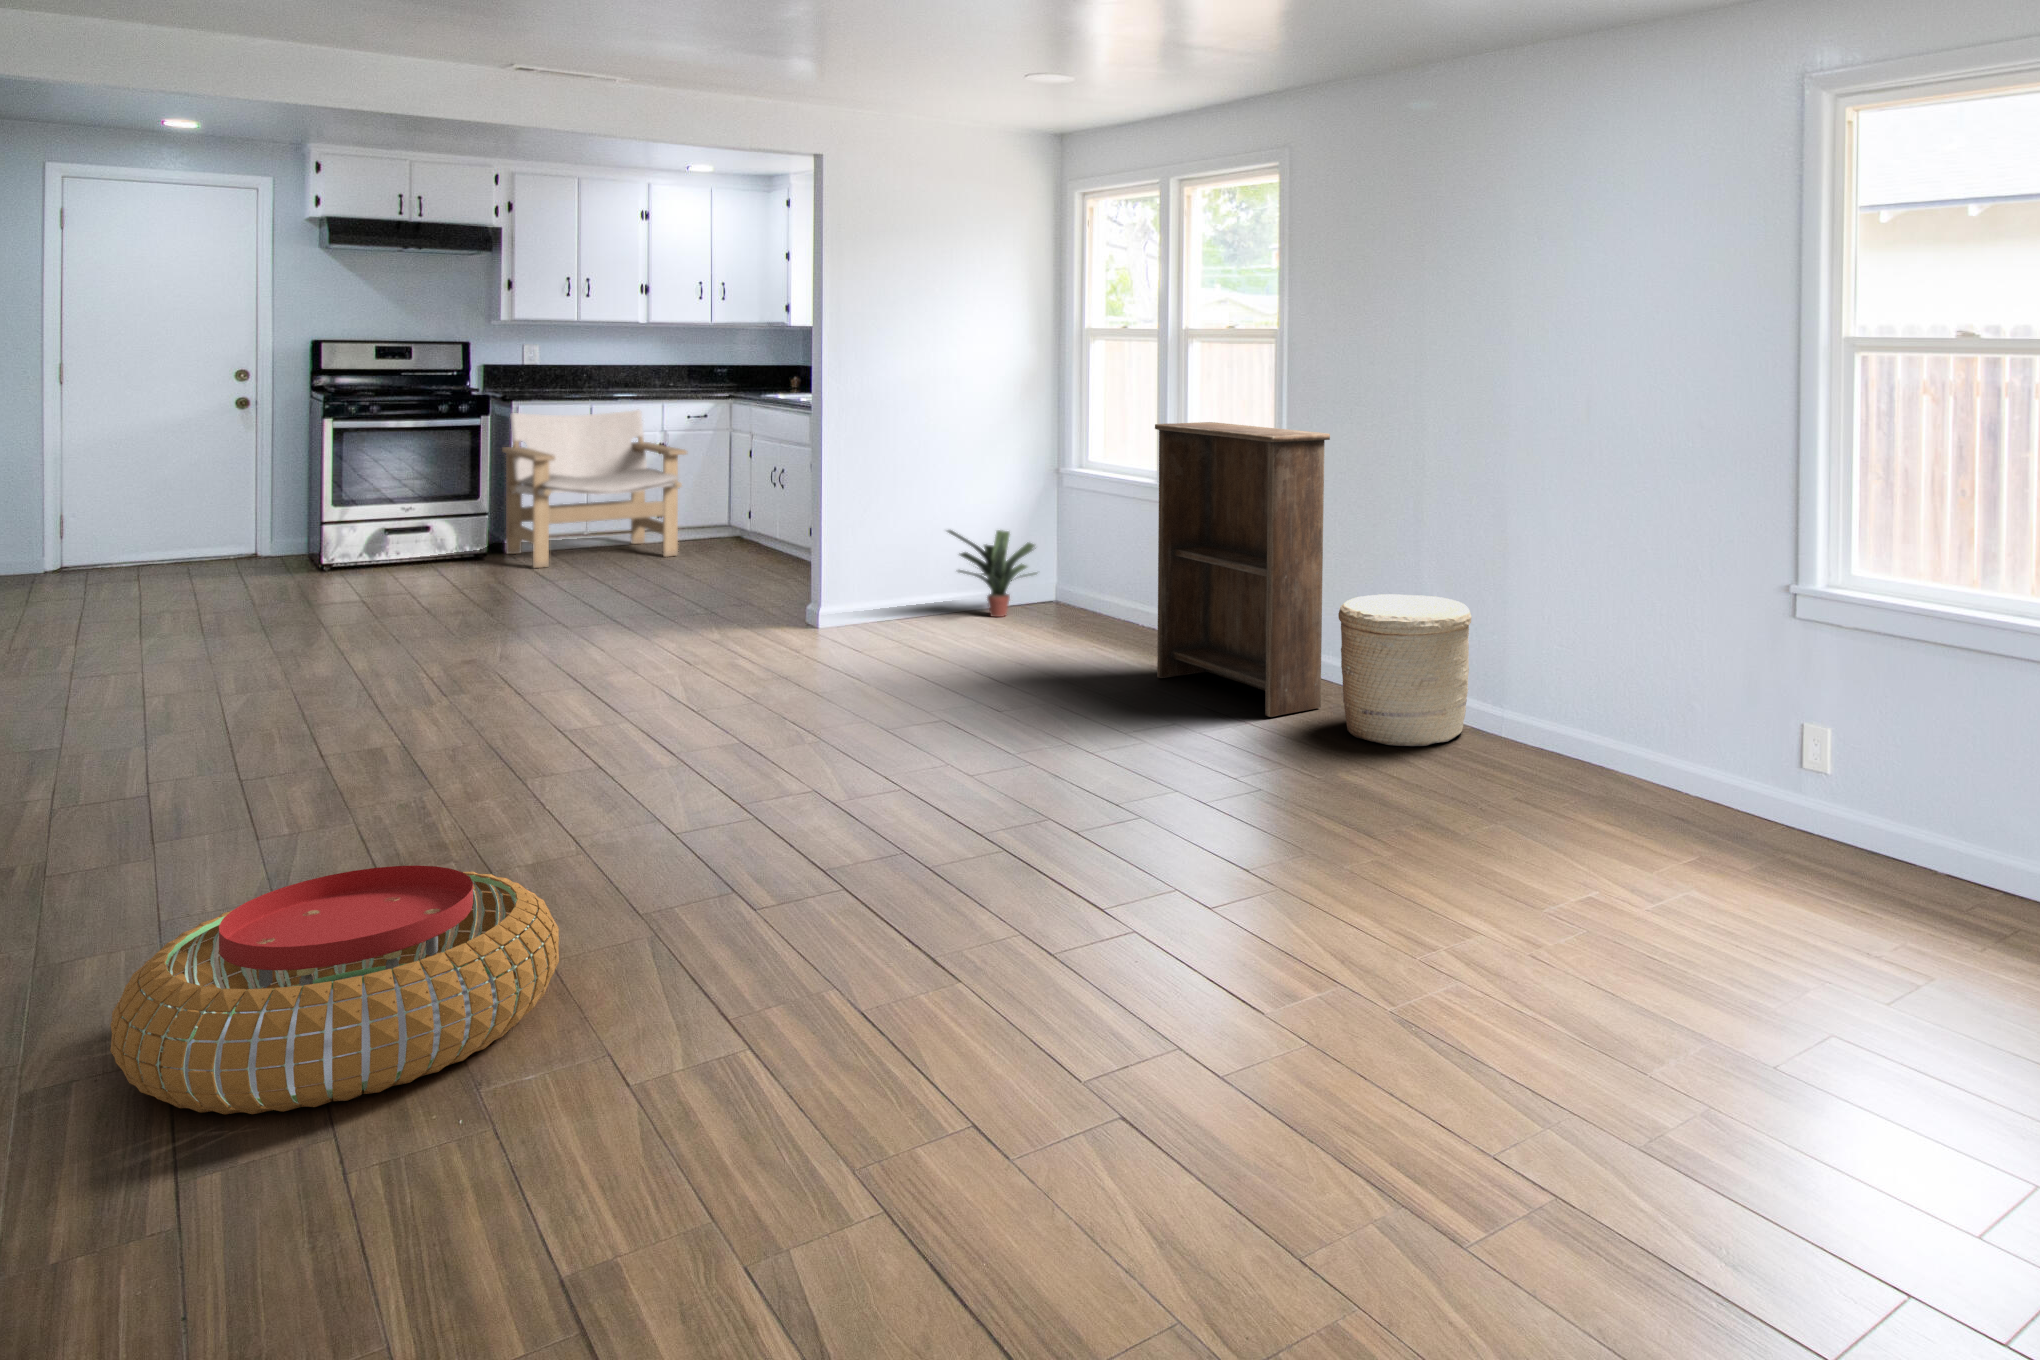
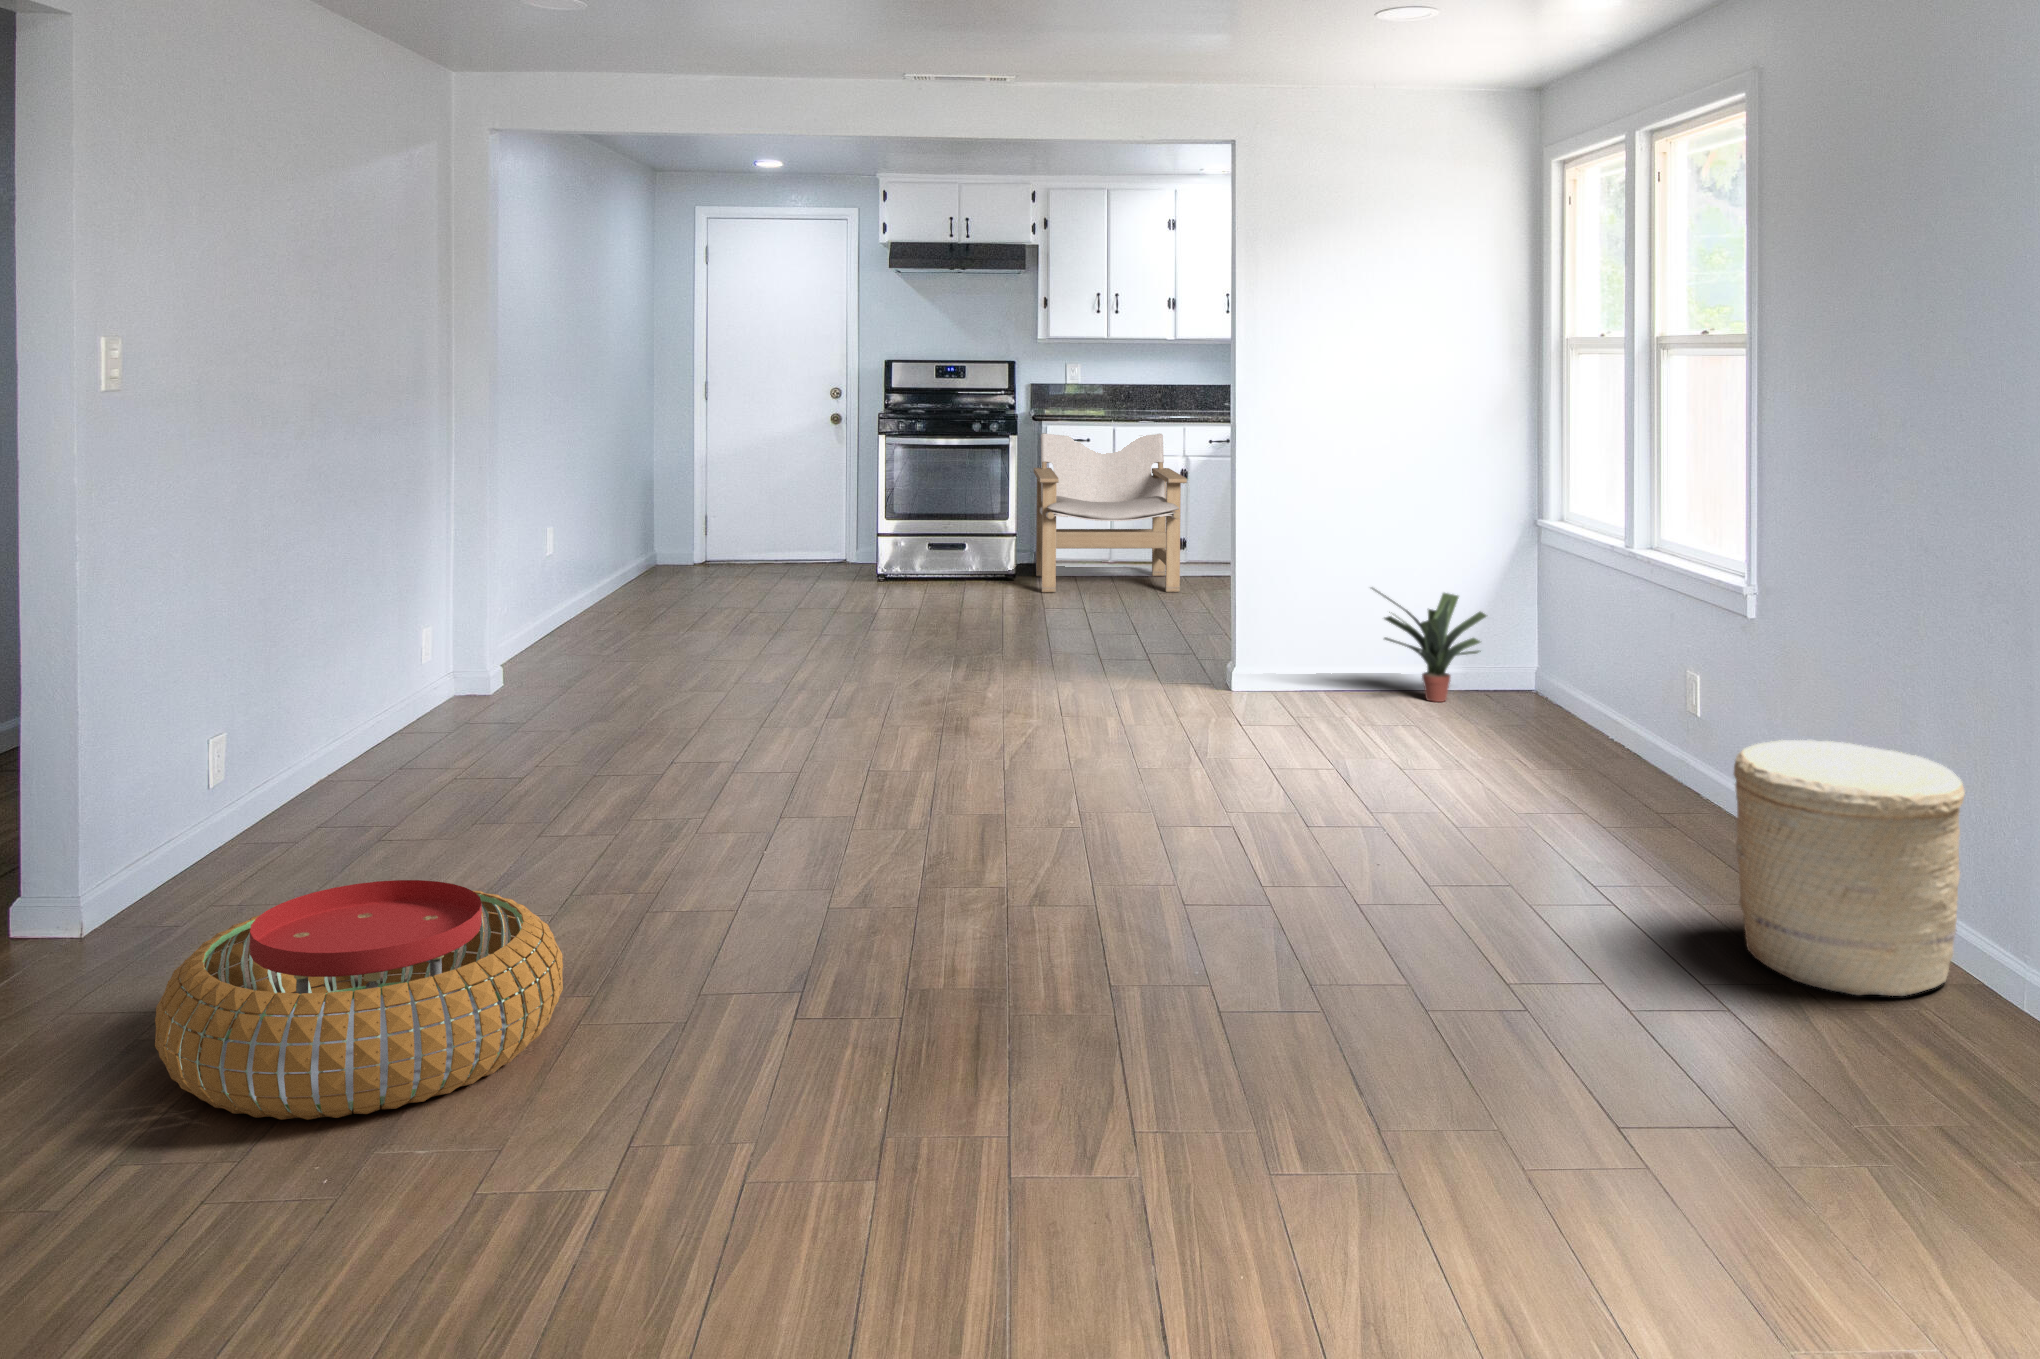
bookshelf: present [1155,422,1330,717] -> none [1546,466,1755,899]

